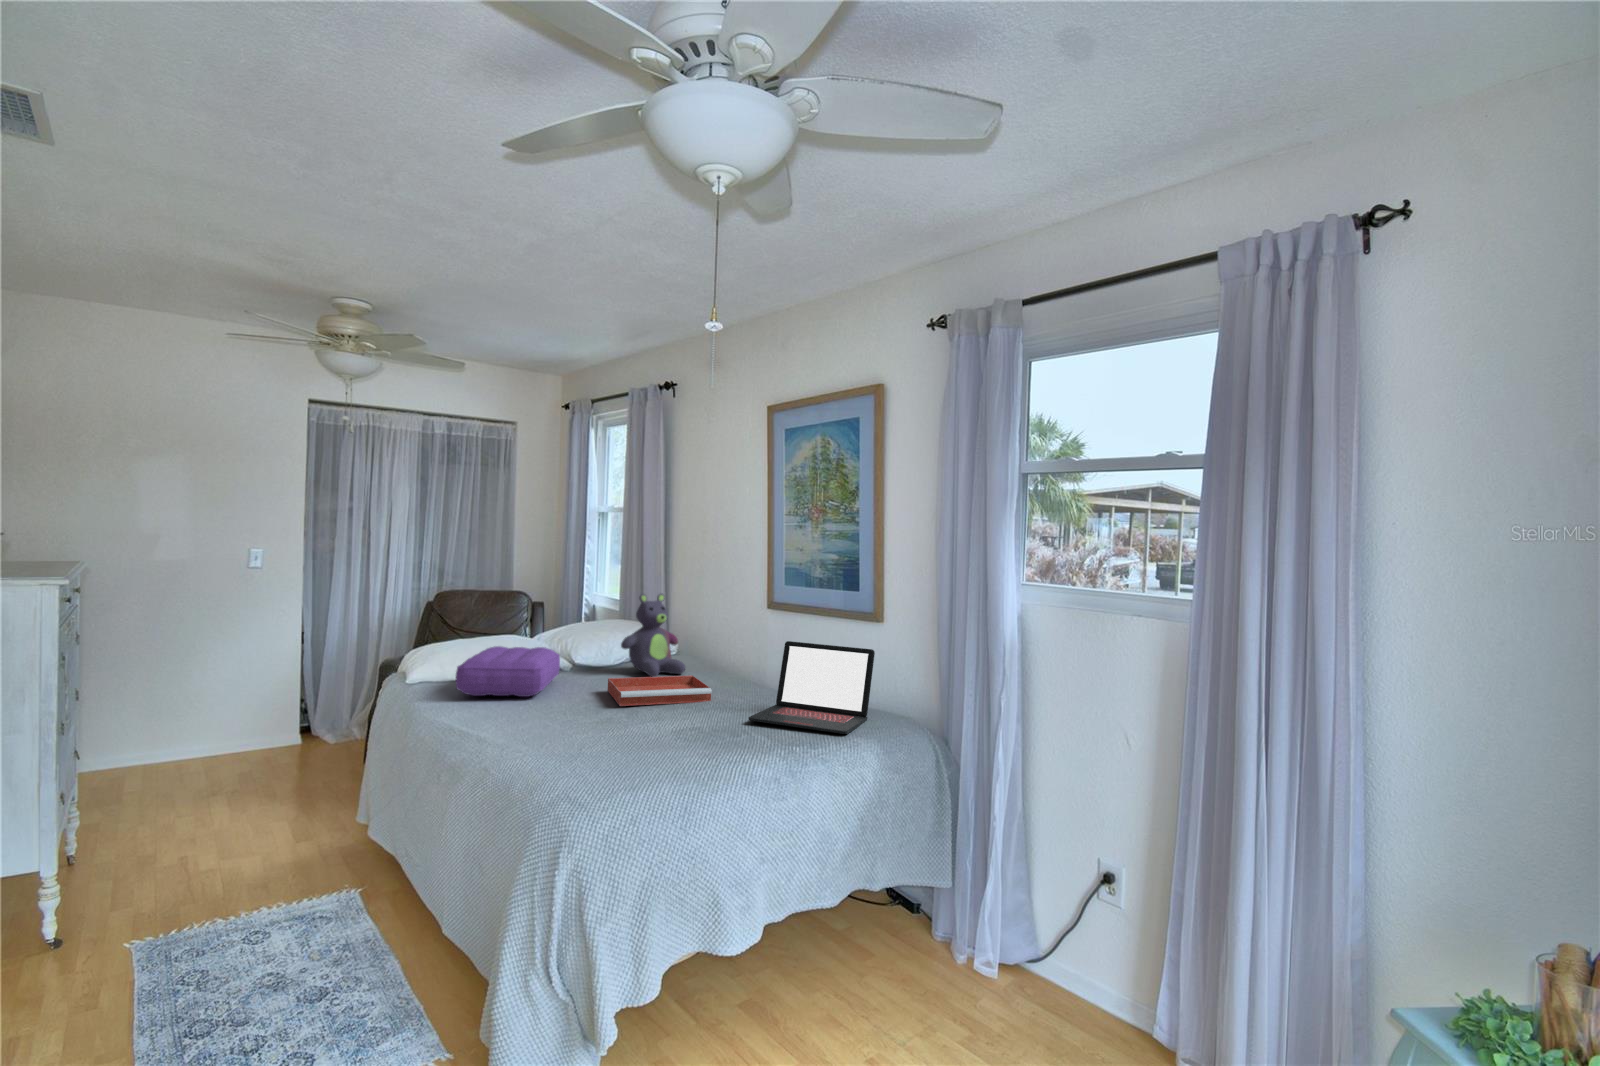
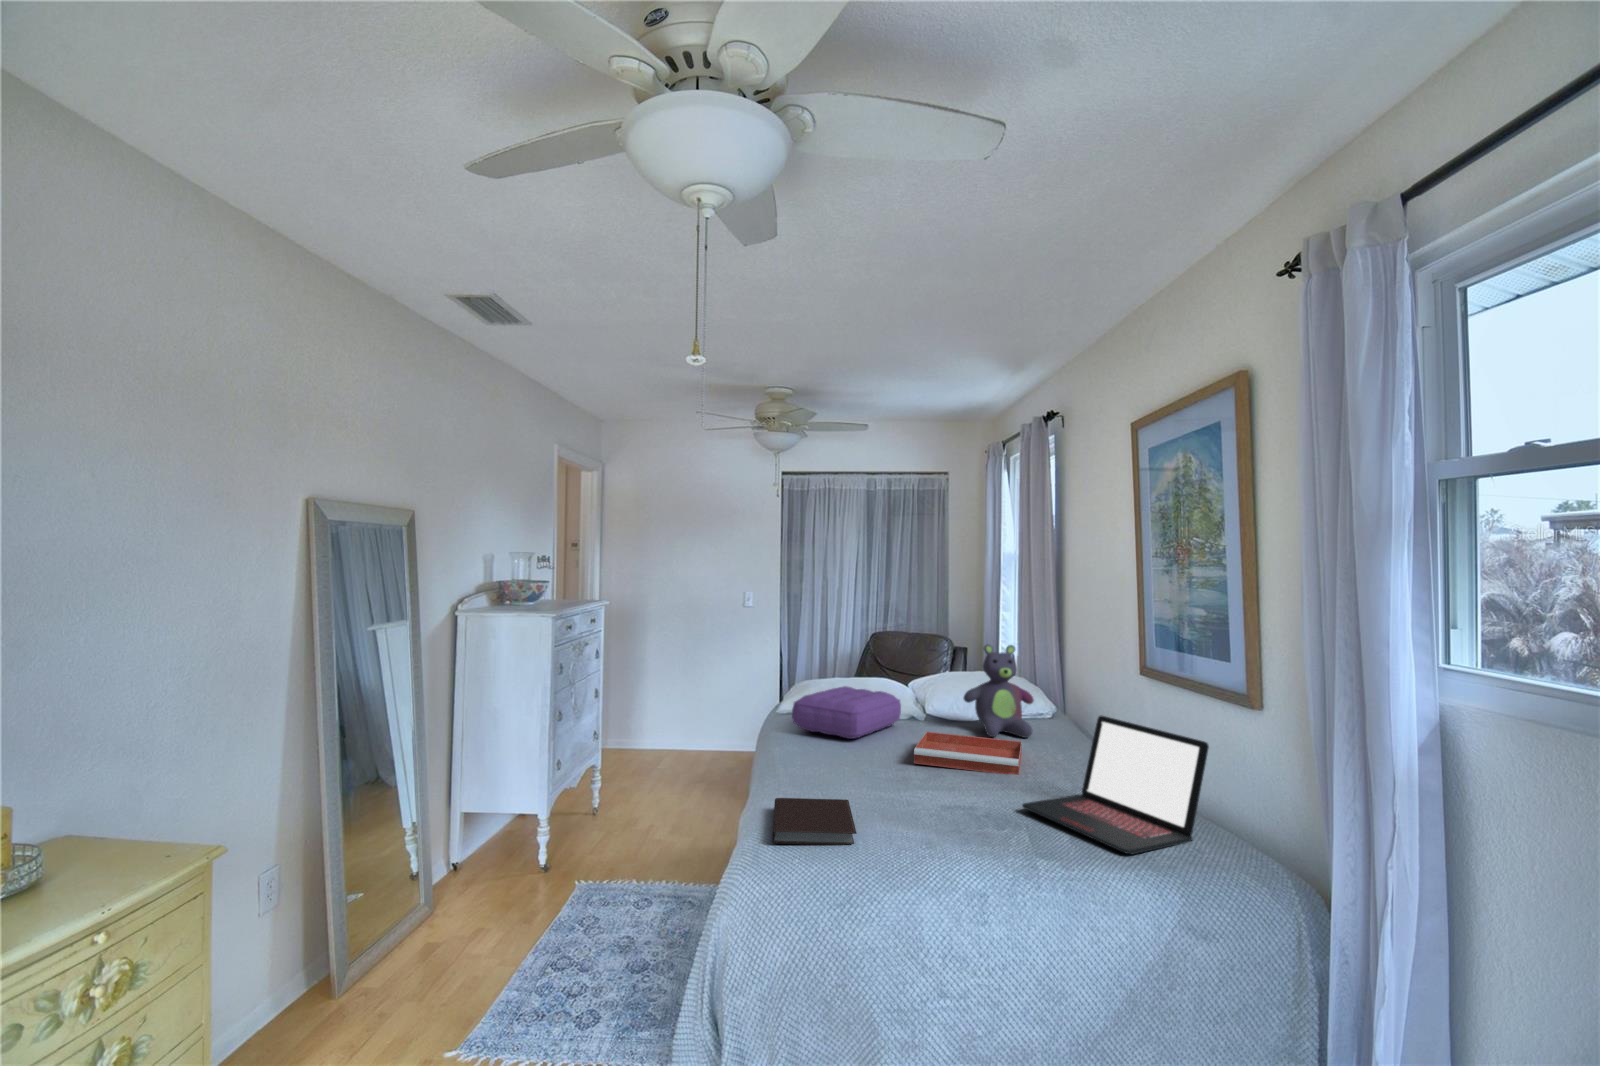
notebook: none [550,740,663,785] -> present [773,798,856,845]

